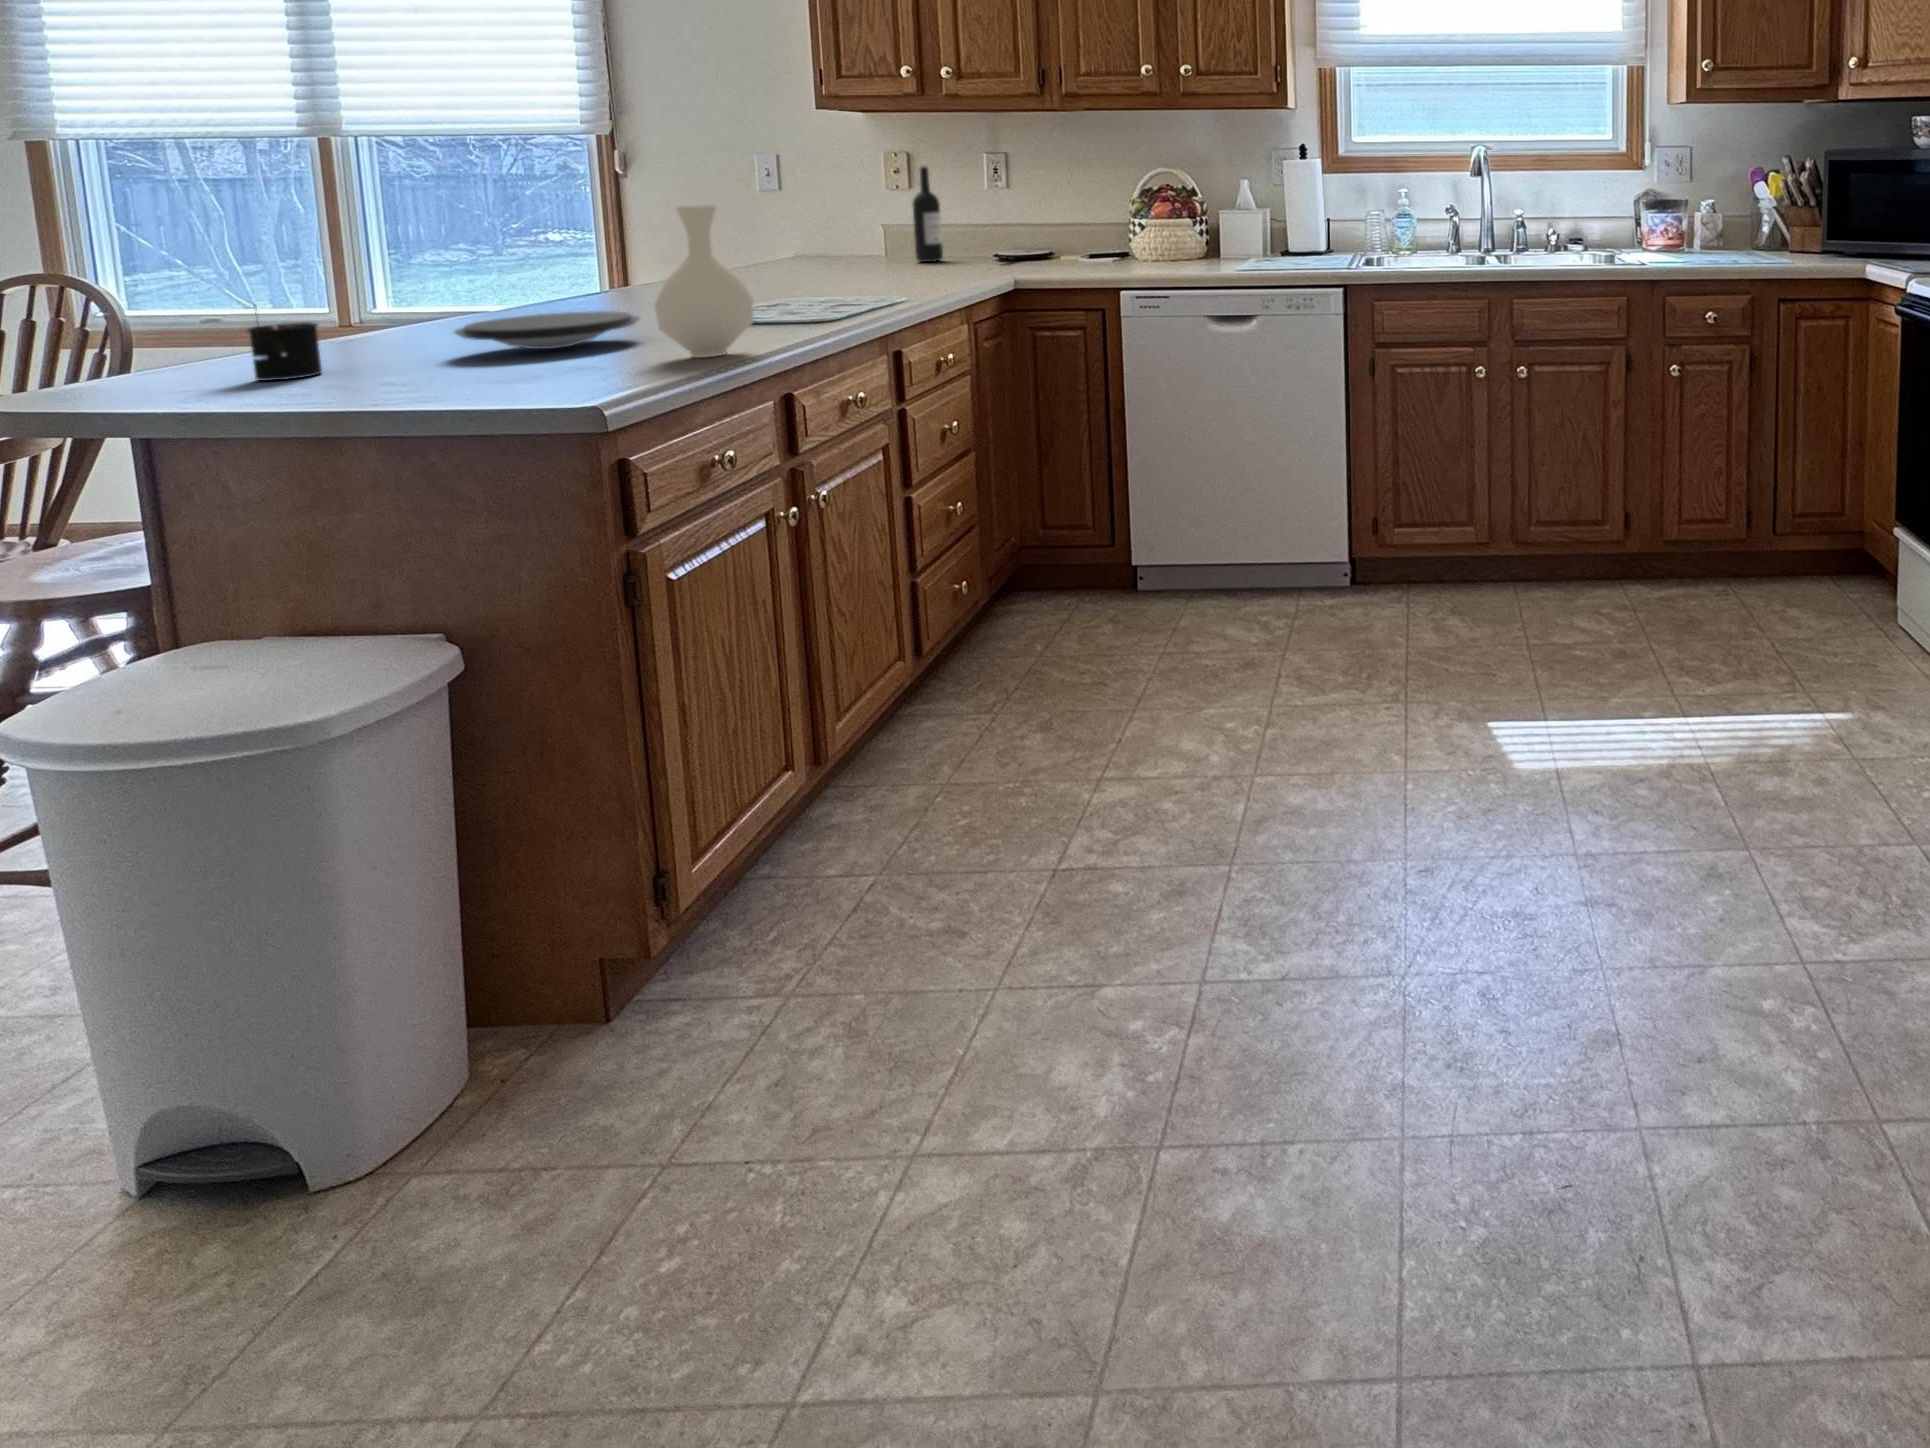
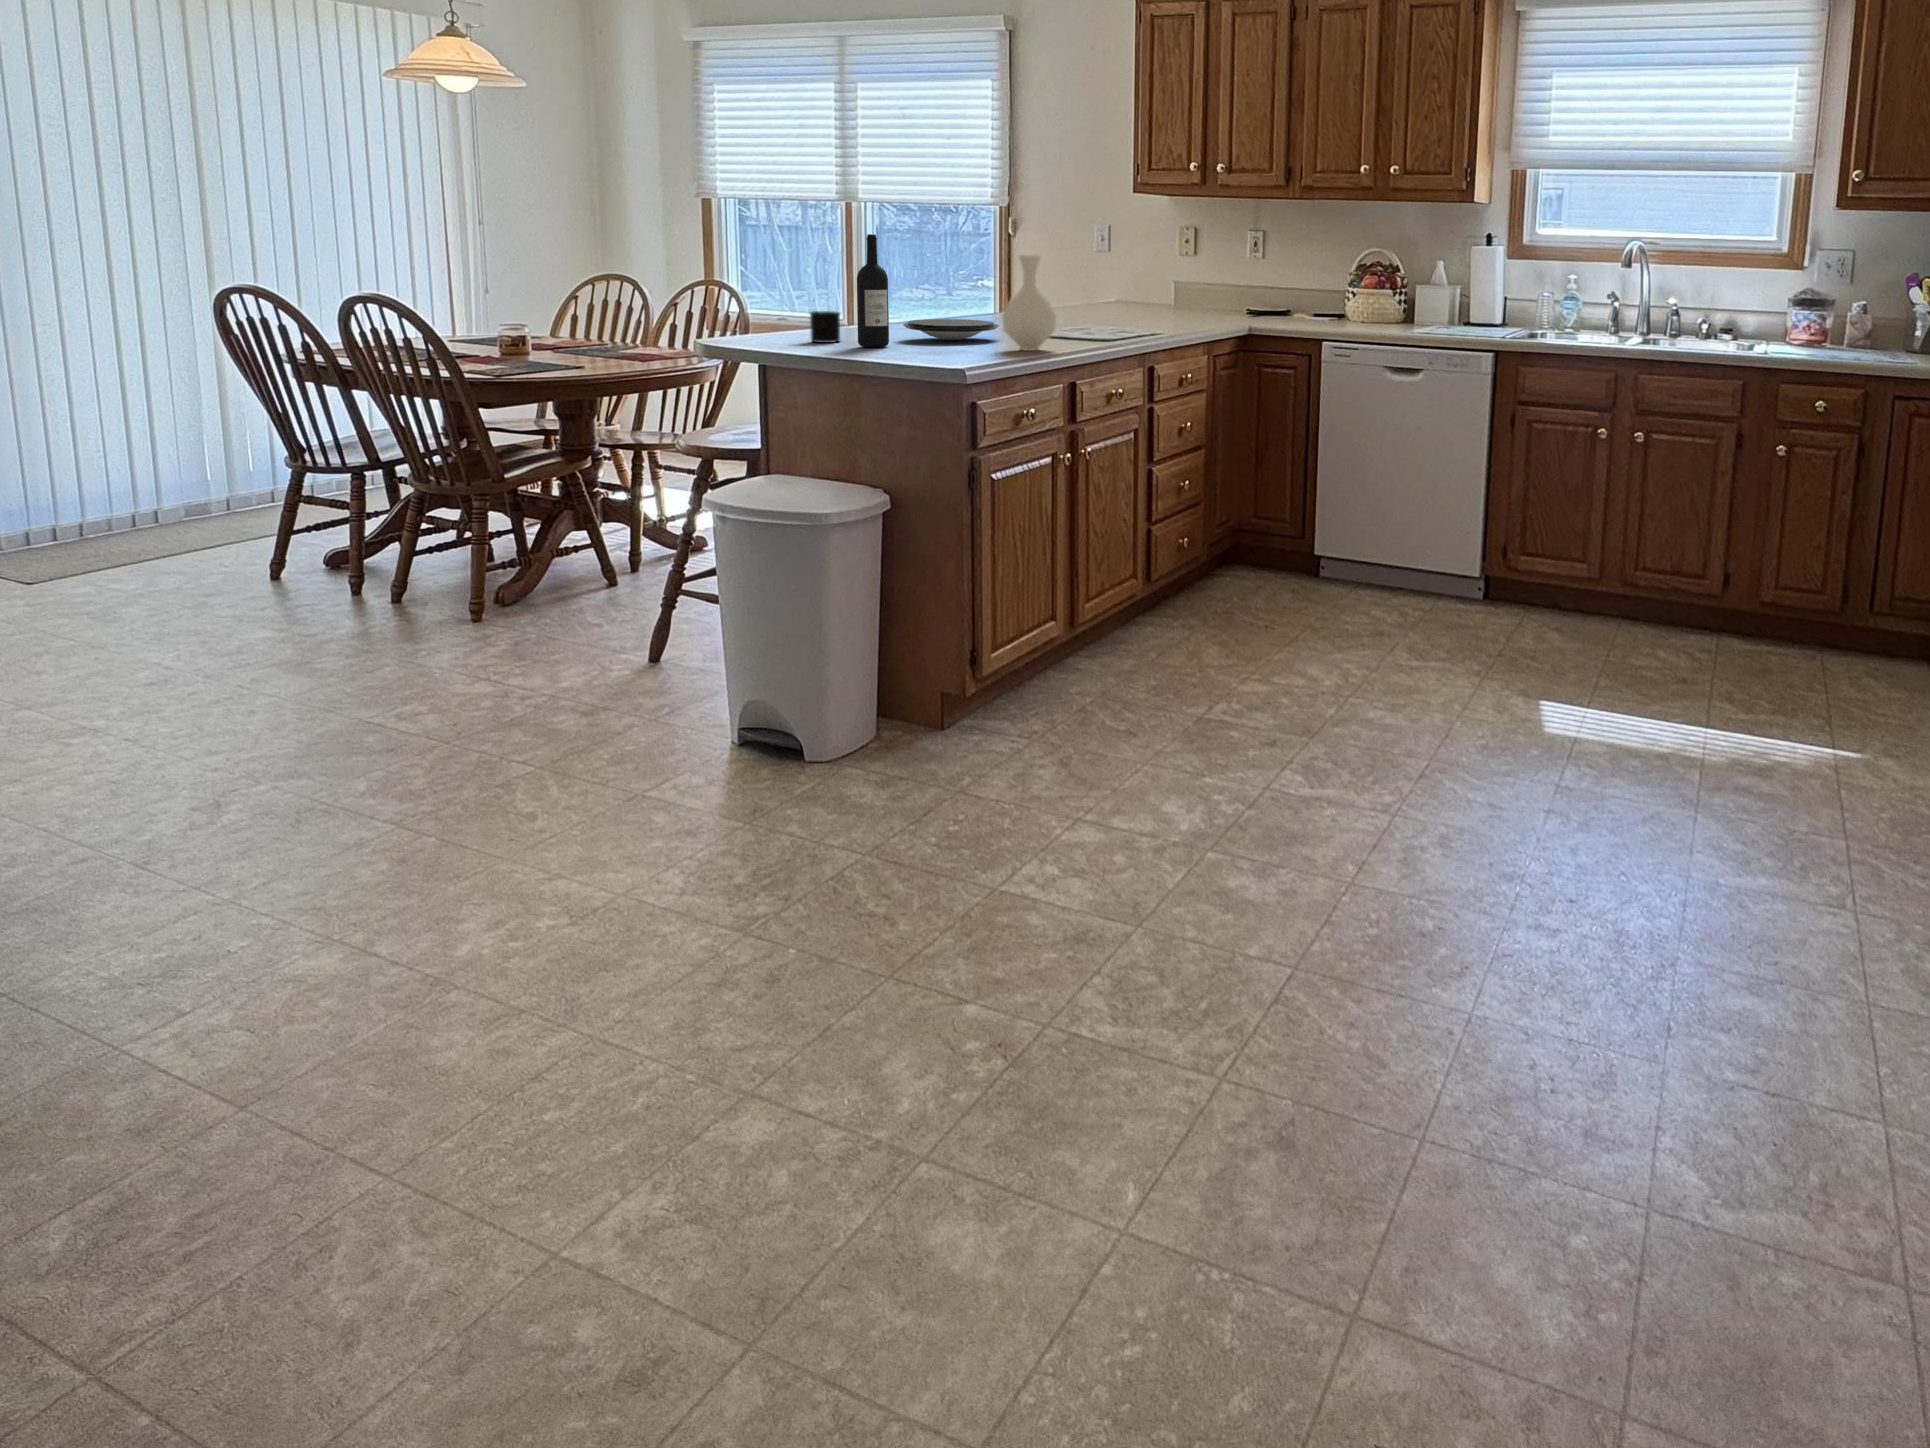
wine bottle: present [912,167,943,262] -> present [857,234,889,347]

